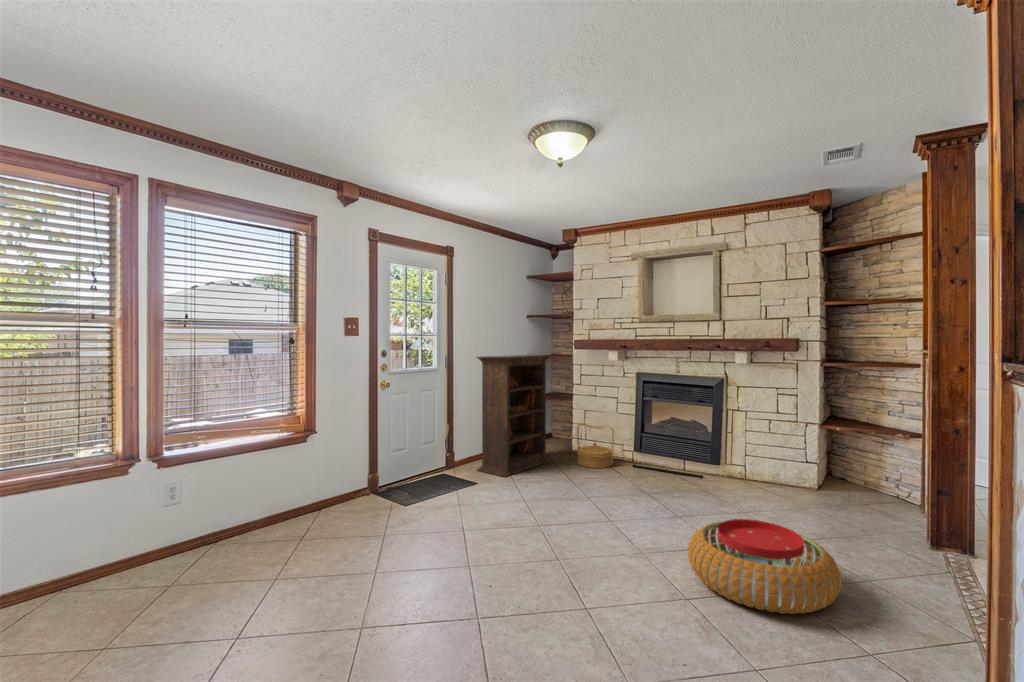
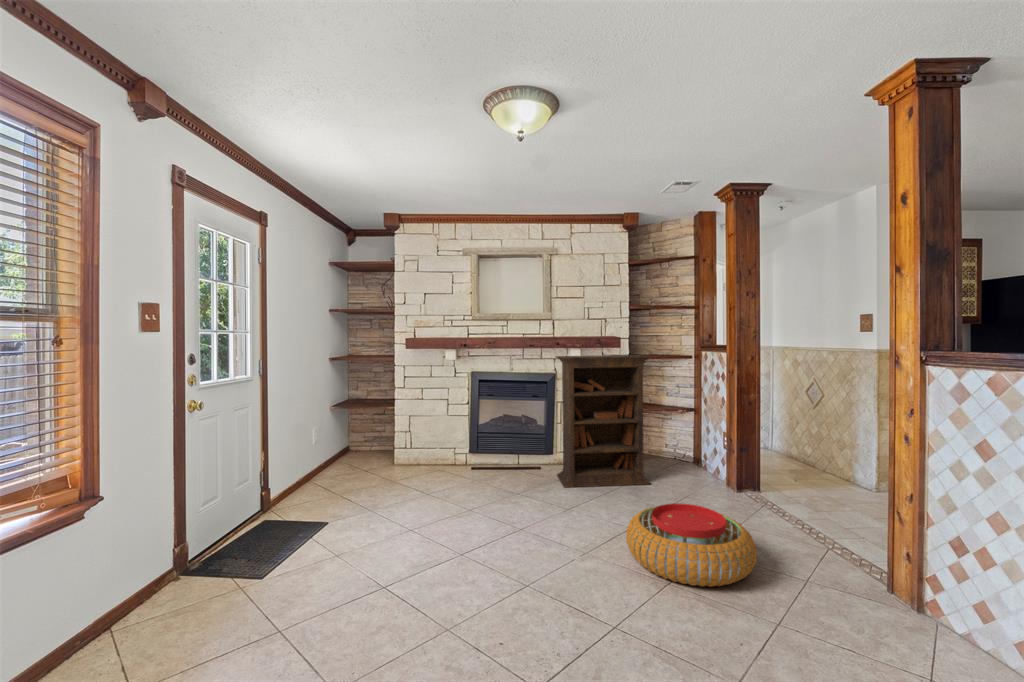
bookcase: present [477,355,550,477] -> present [555,355,651,488]
woven basket: present [577,424,614,468] -> none [409,433,453,482]

